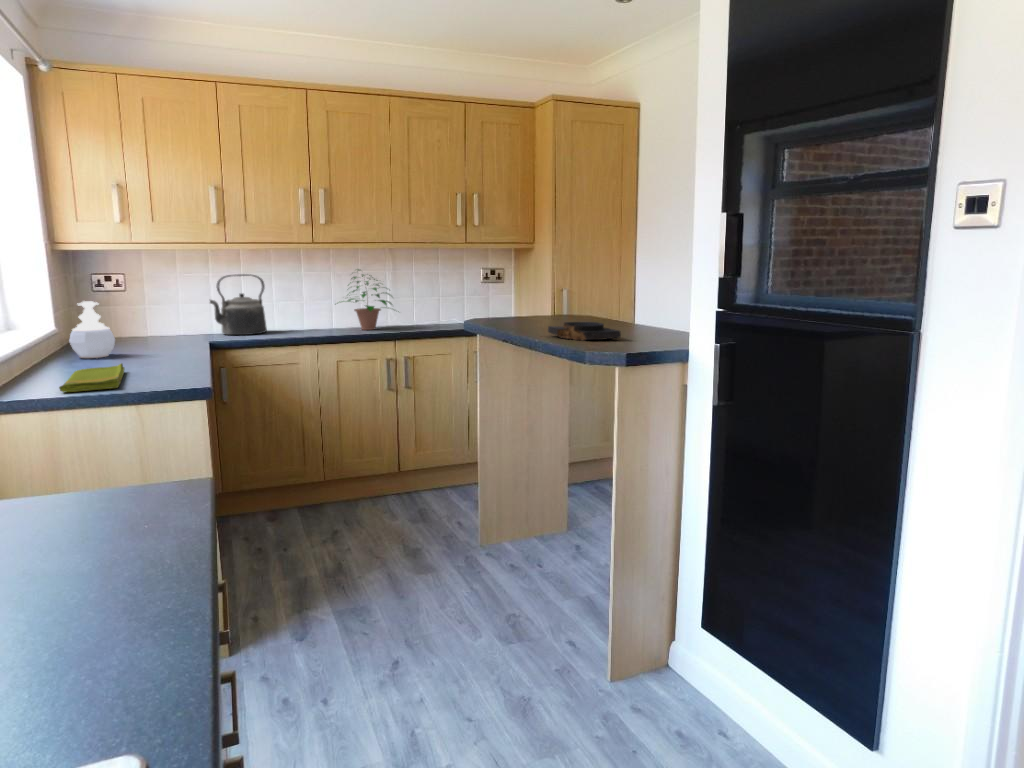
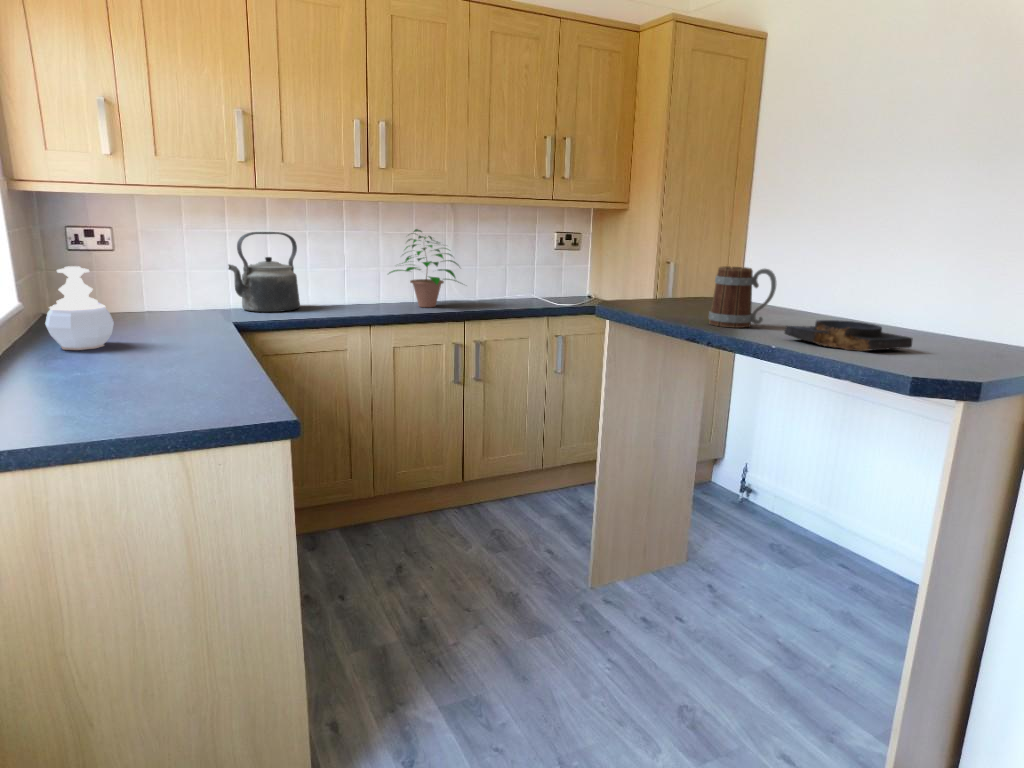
mug: none [519,288,560,331] -> present [709,266,776,328]
dish towel: present [59,363,124,392] -> none [52,367,151,429]

